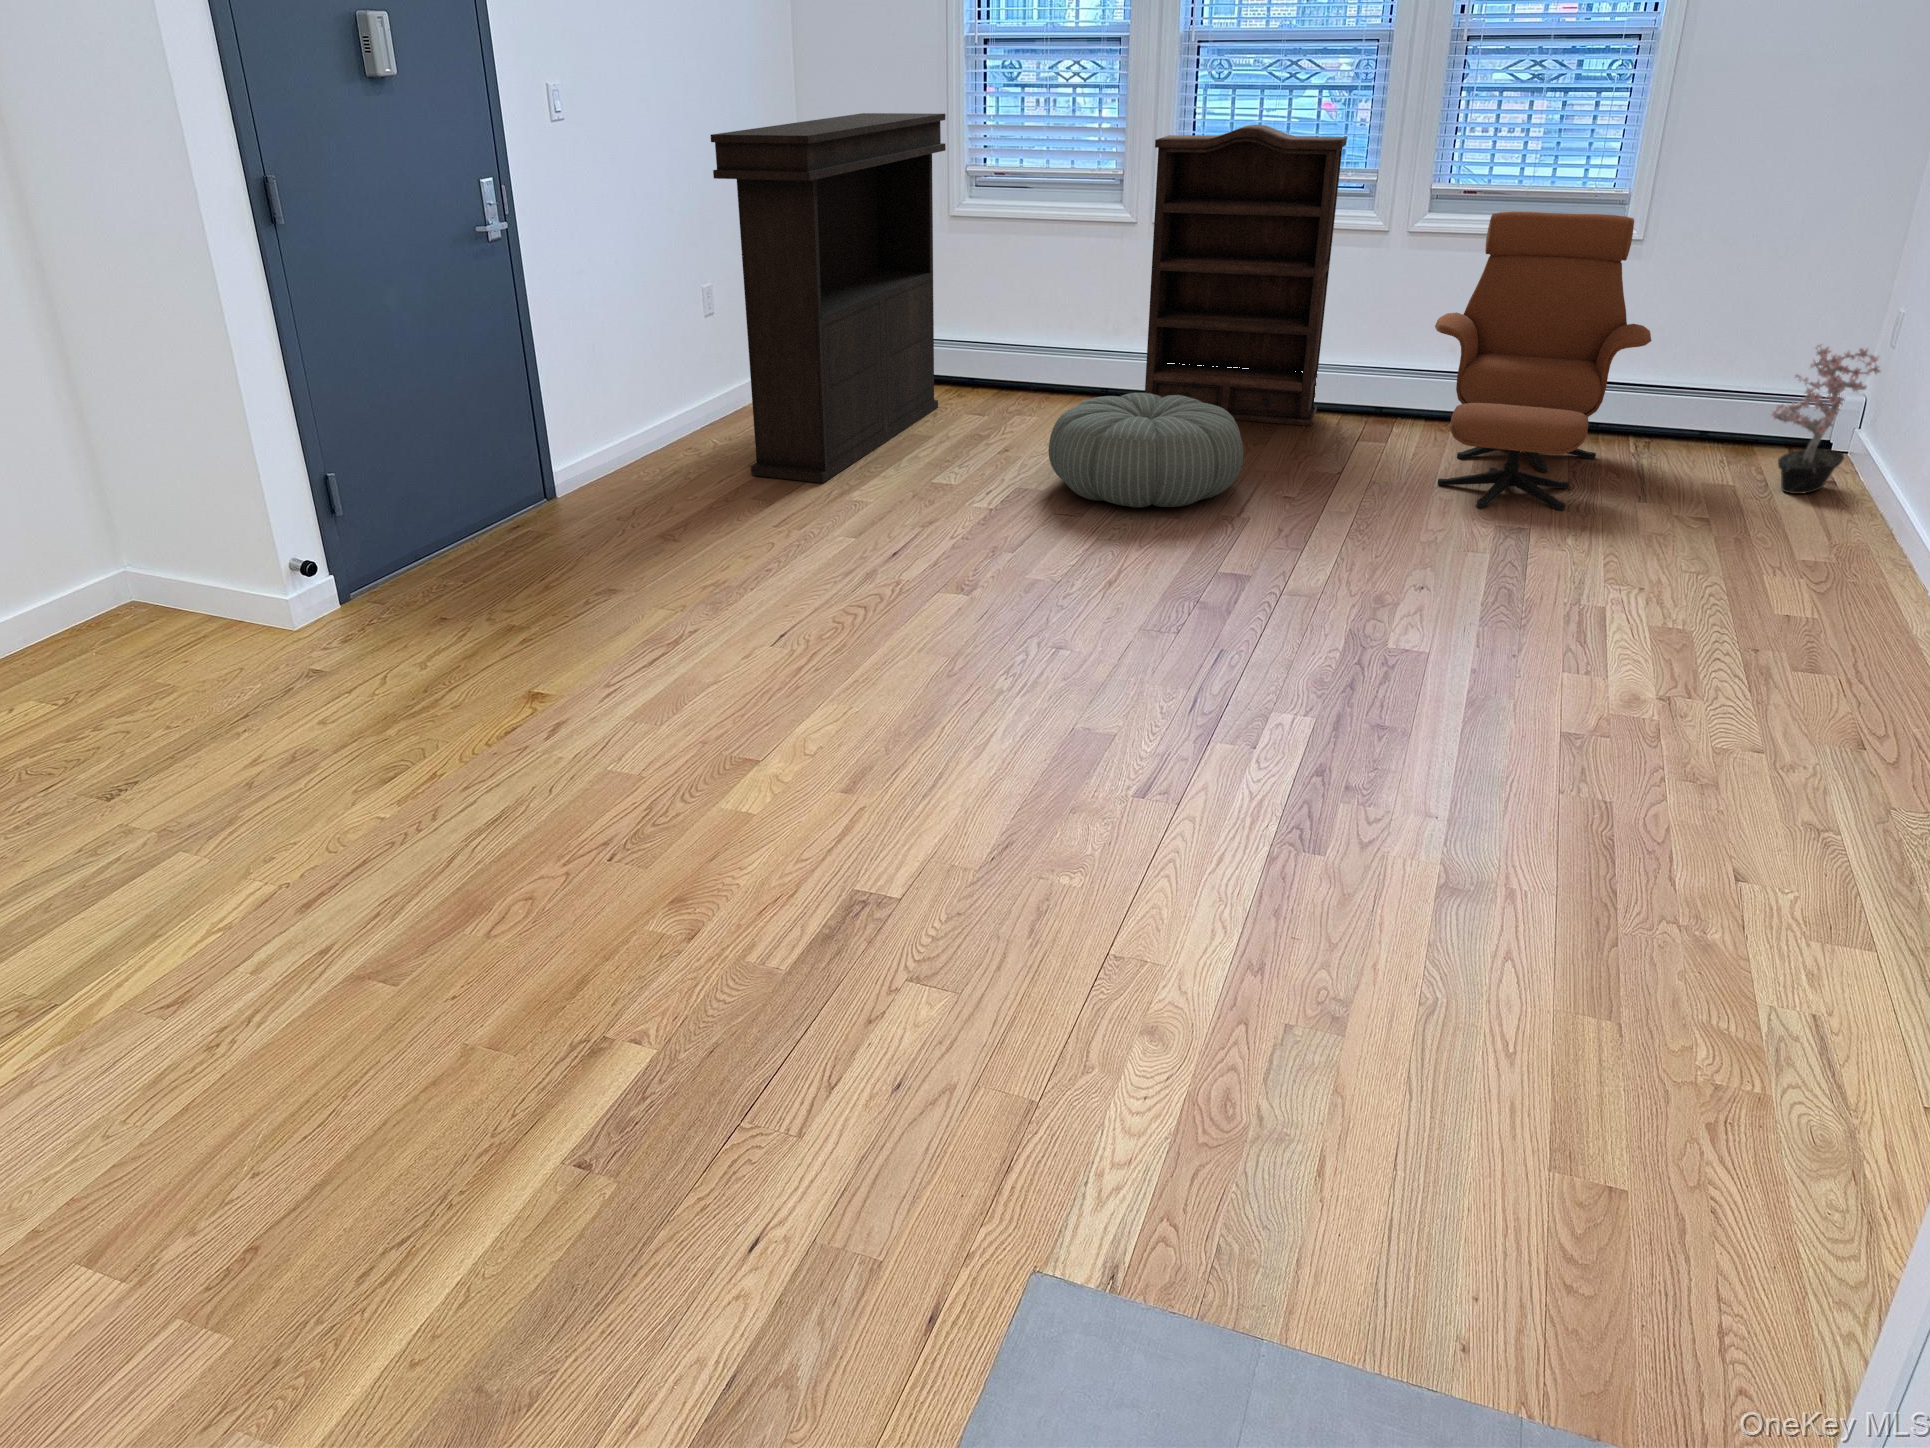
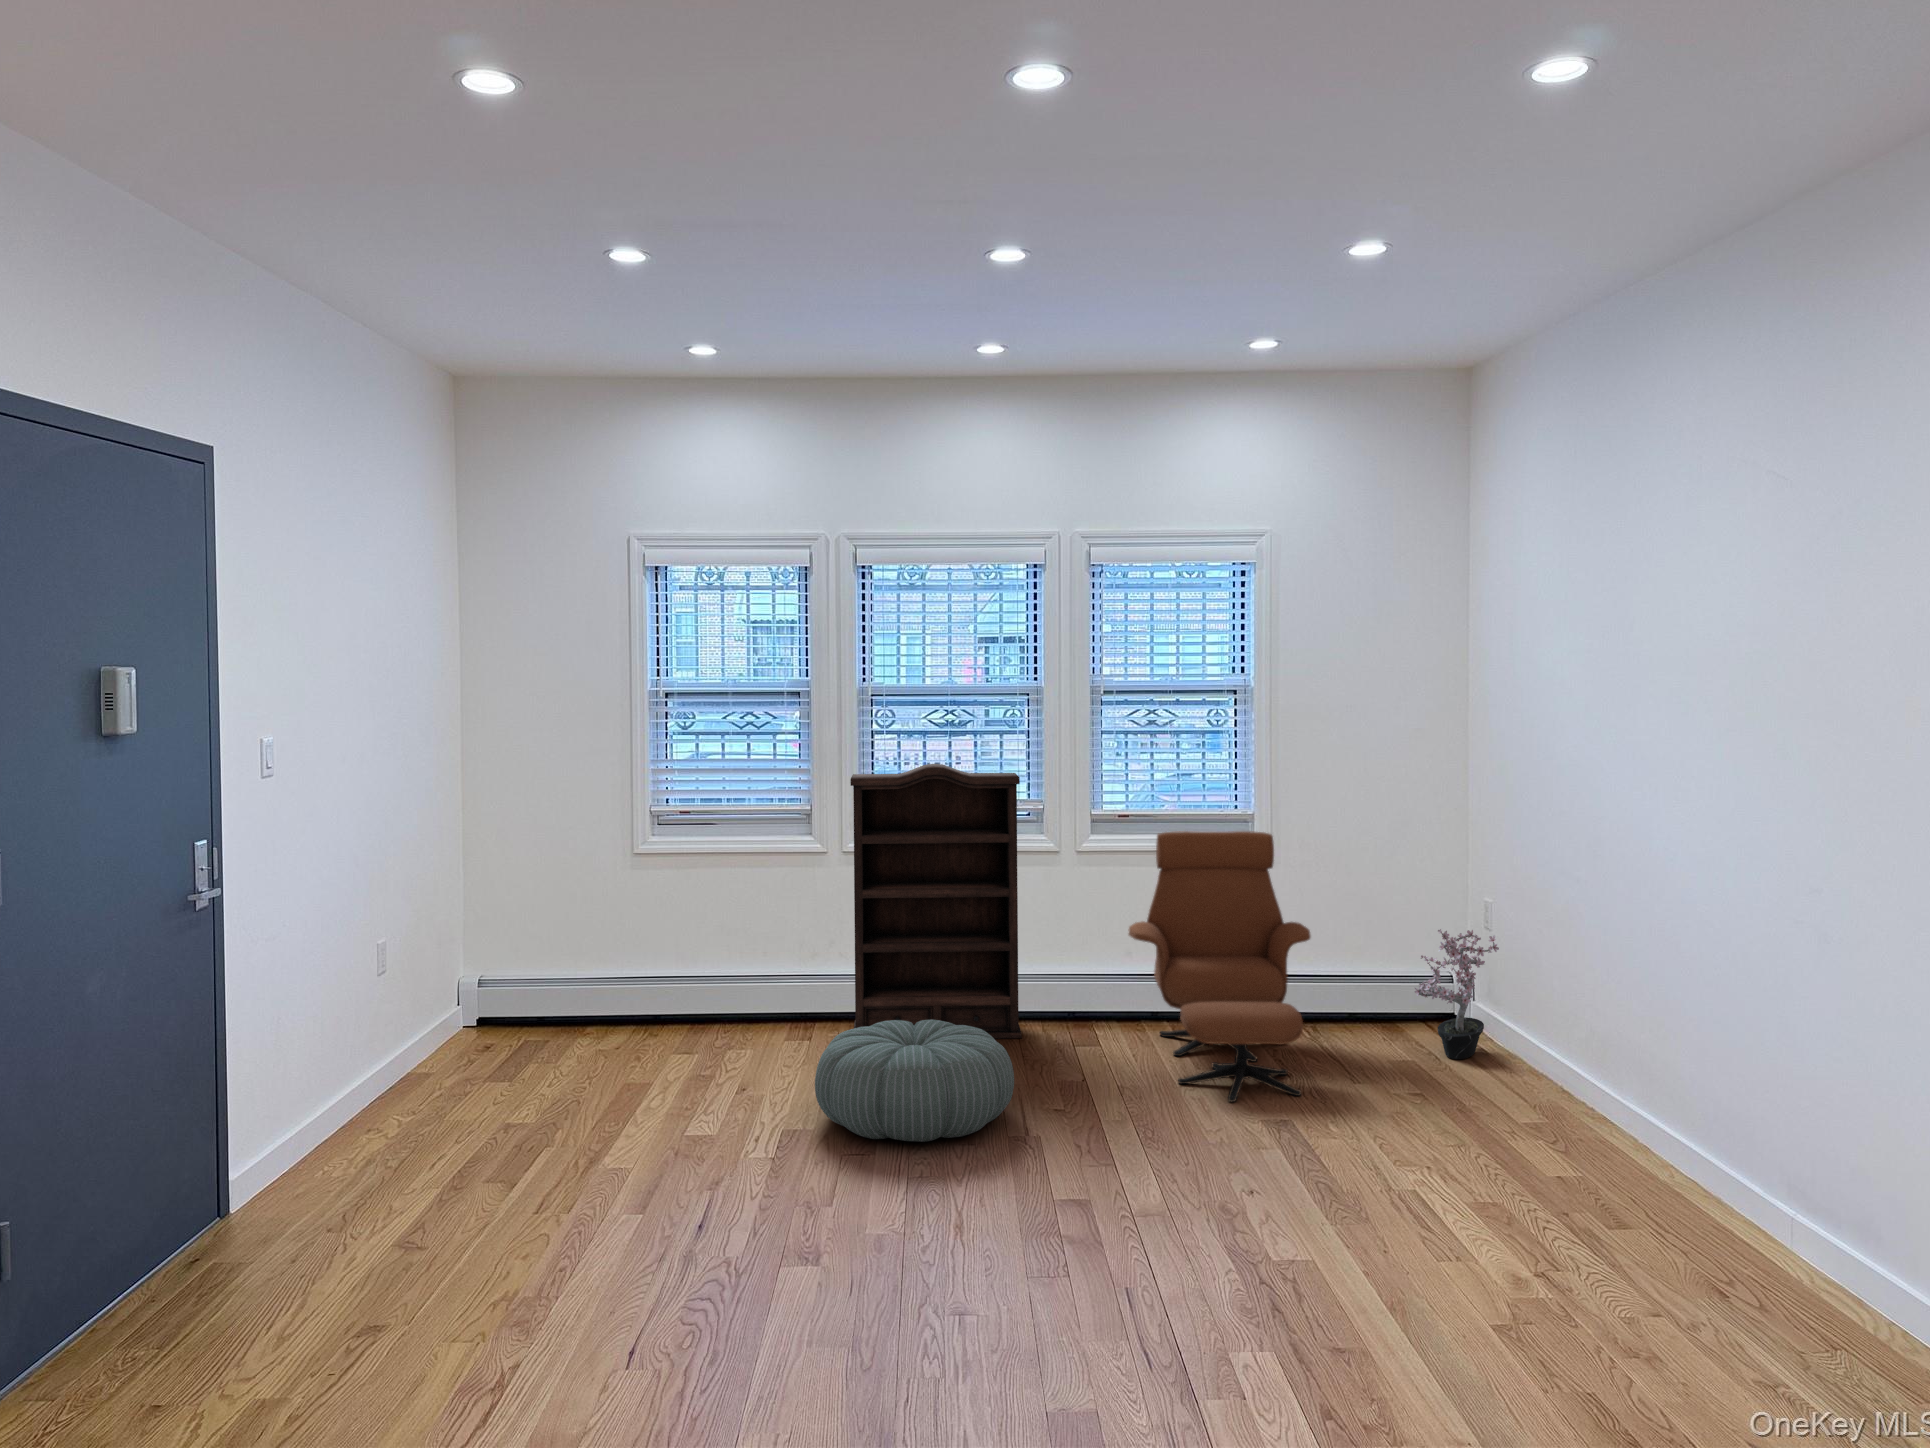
console table: present [710,113,946,483] -> none [449,759,643,1157]

